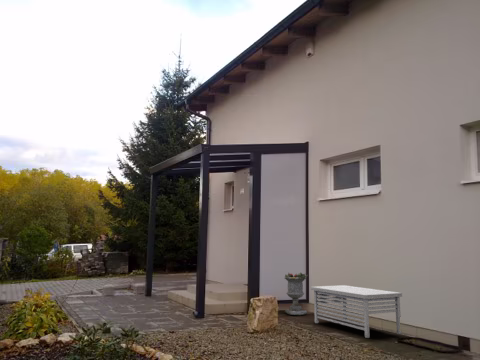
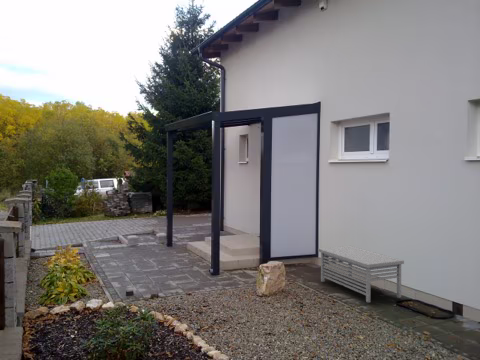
planter: present [285,273,307,315] -> none [294,231,316,271]

